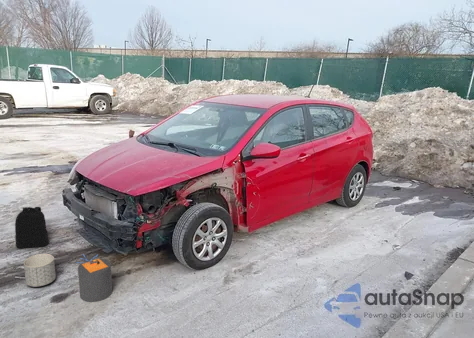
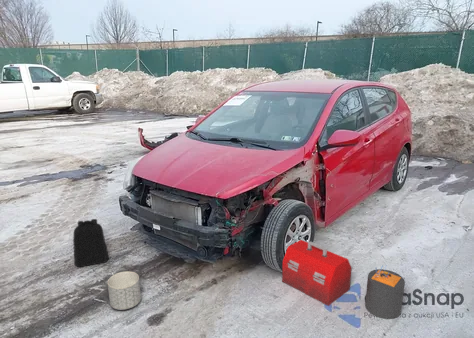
toolbox: none [190,241,248,303] -> present [282,240,352,306]
trash can: present [77,256,112,302] -> present [365,269,405,319]

